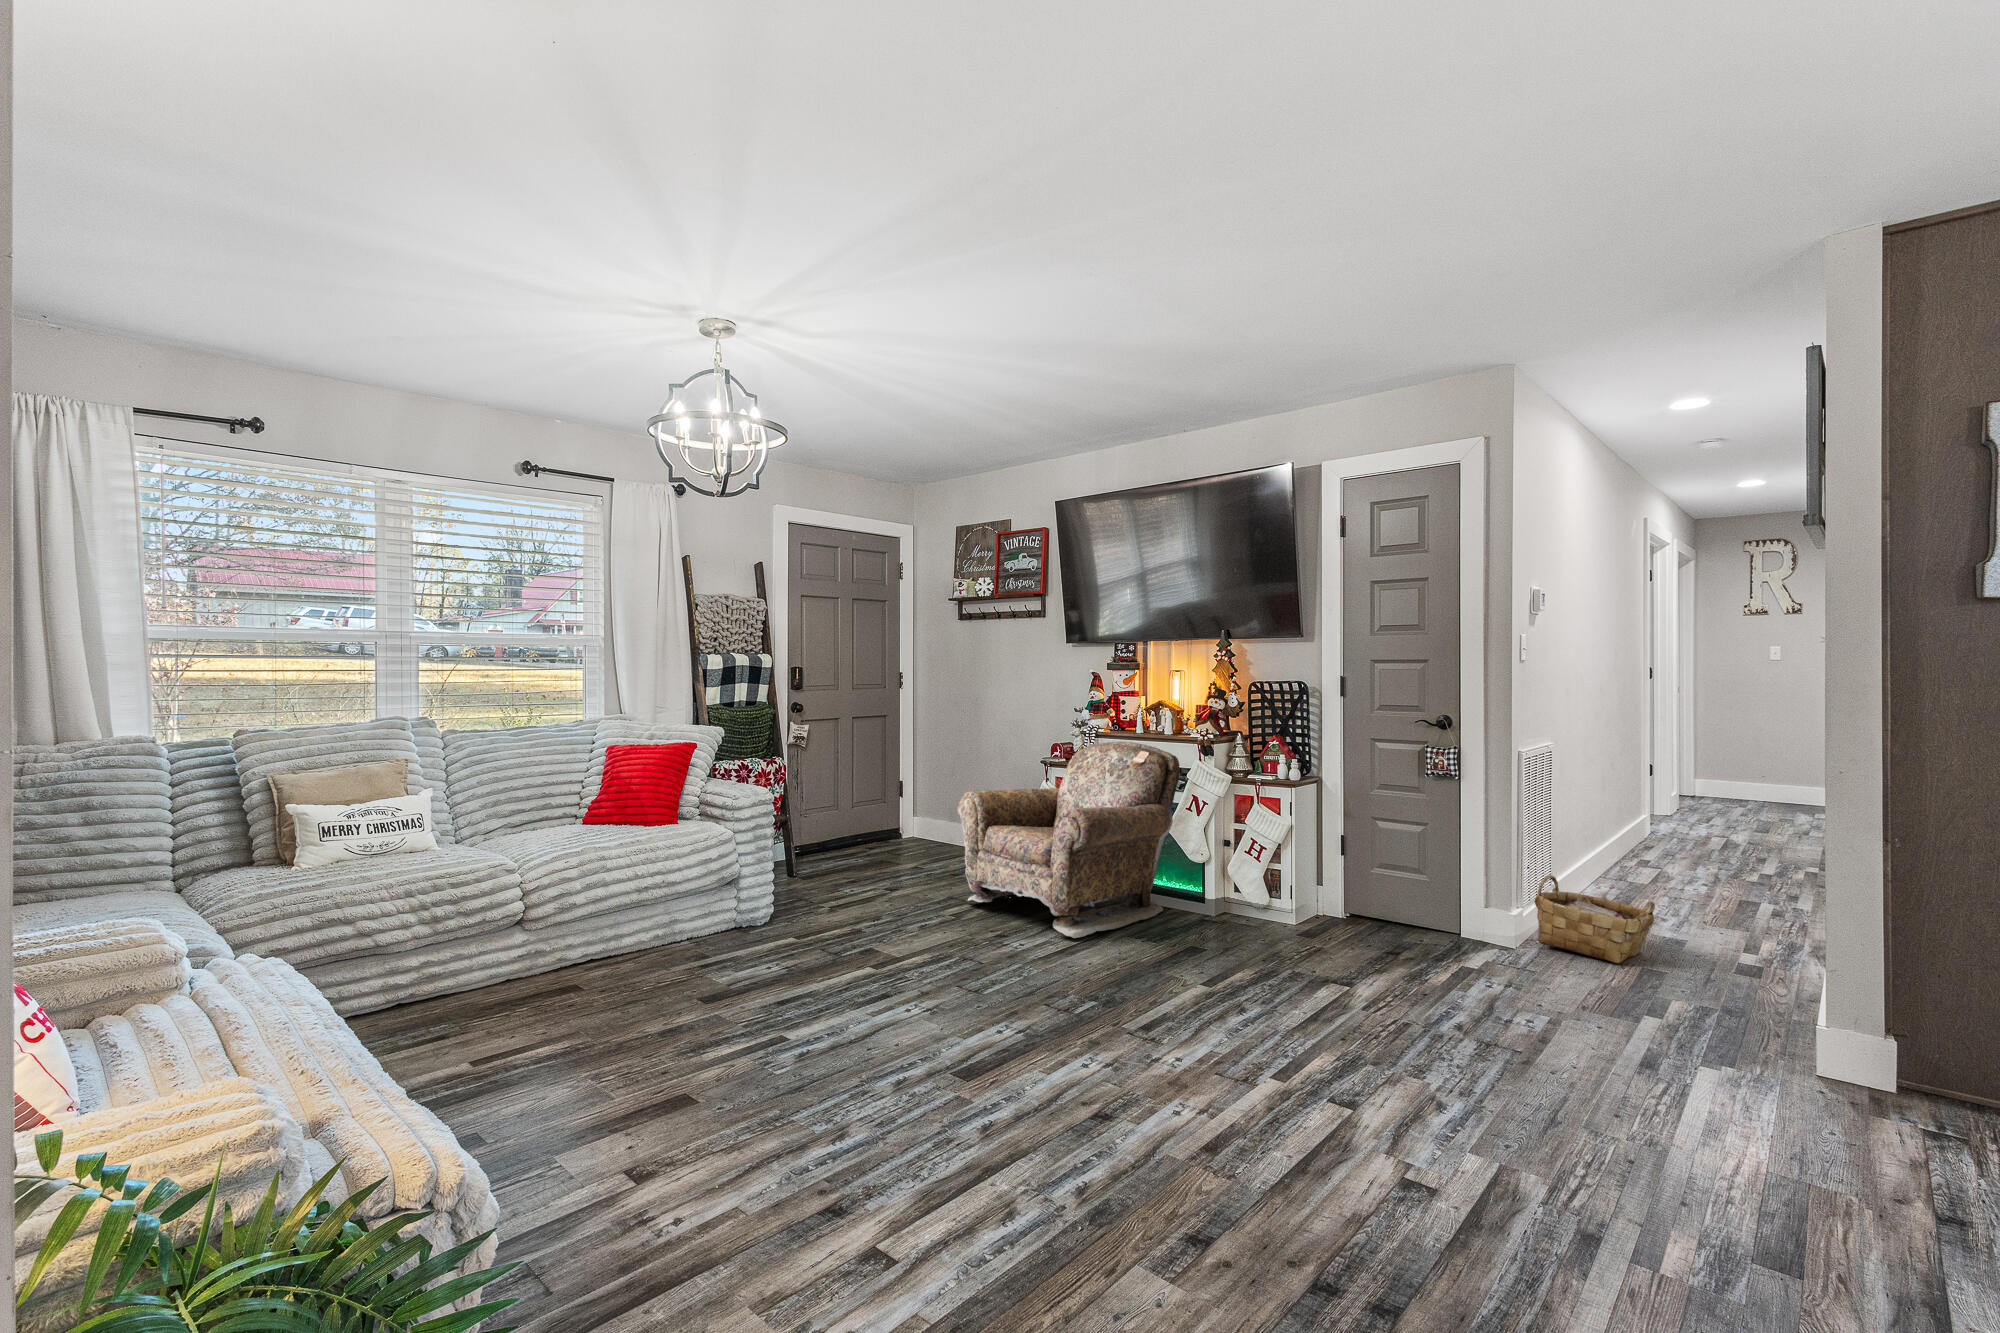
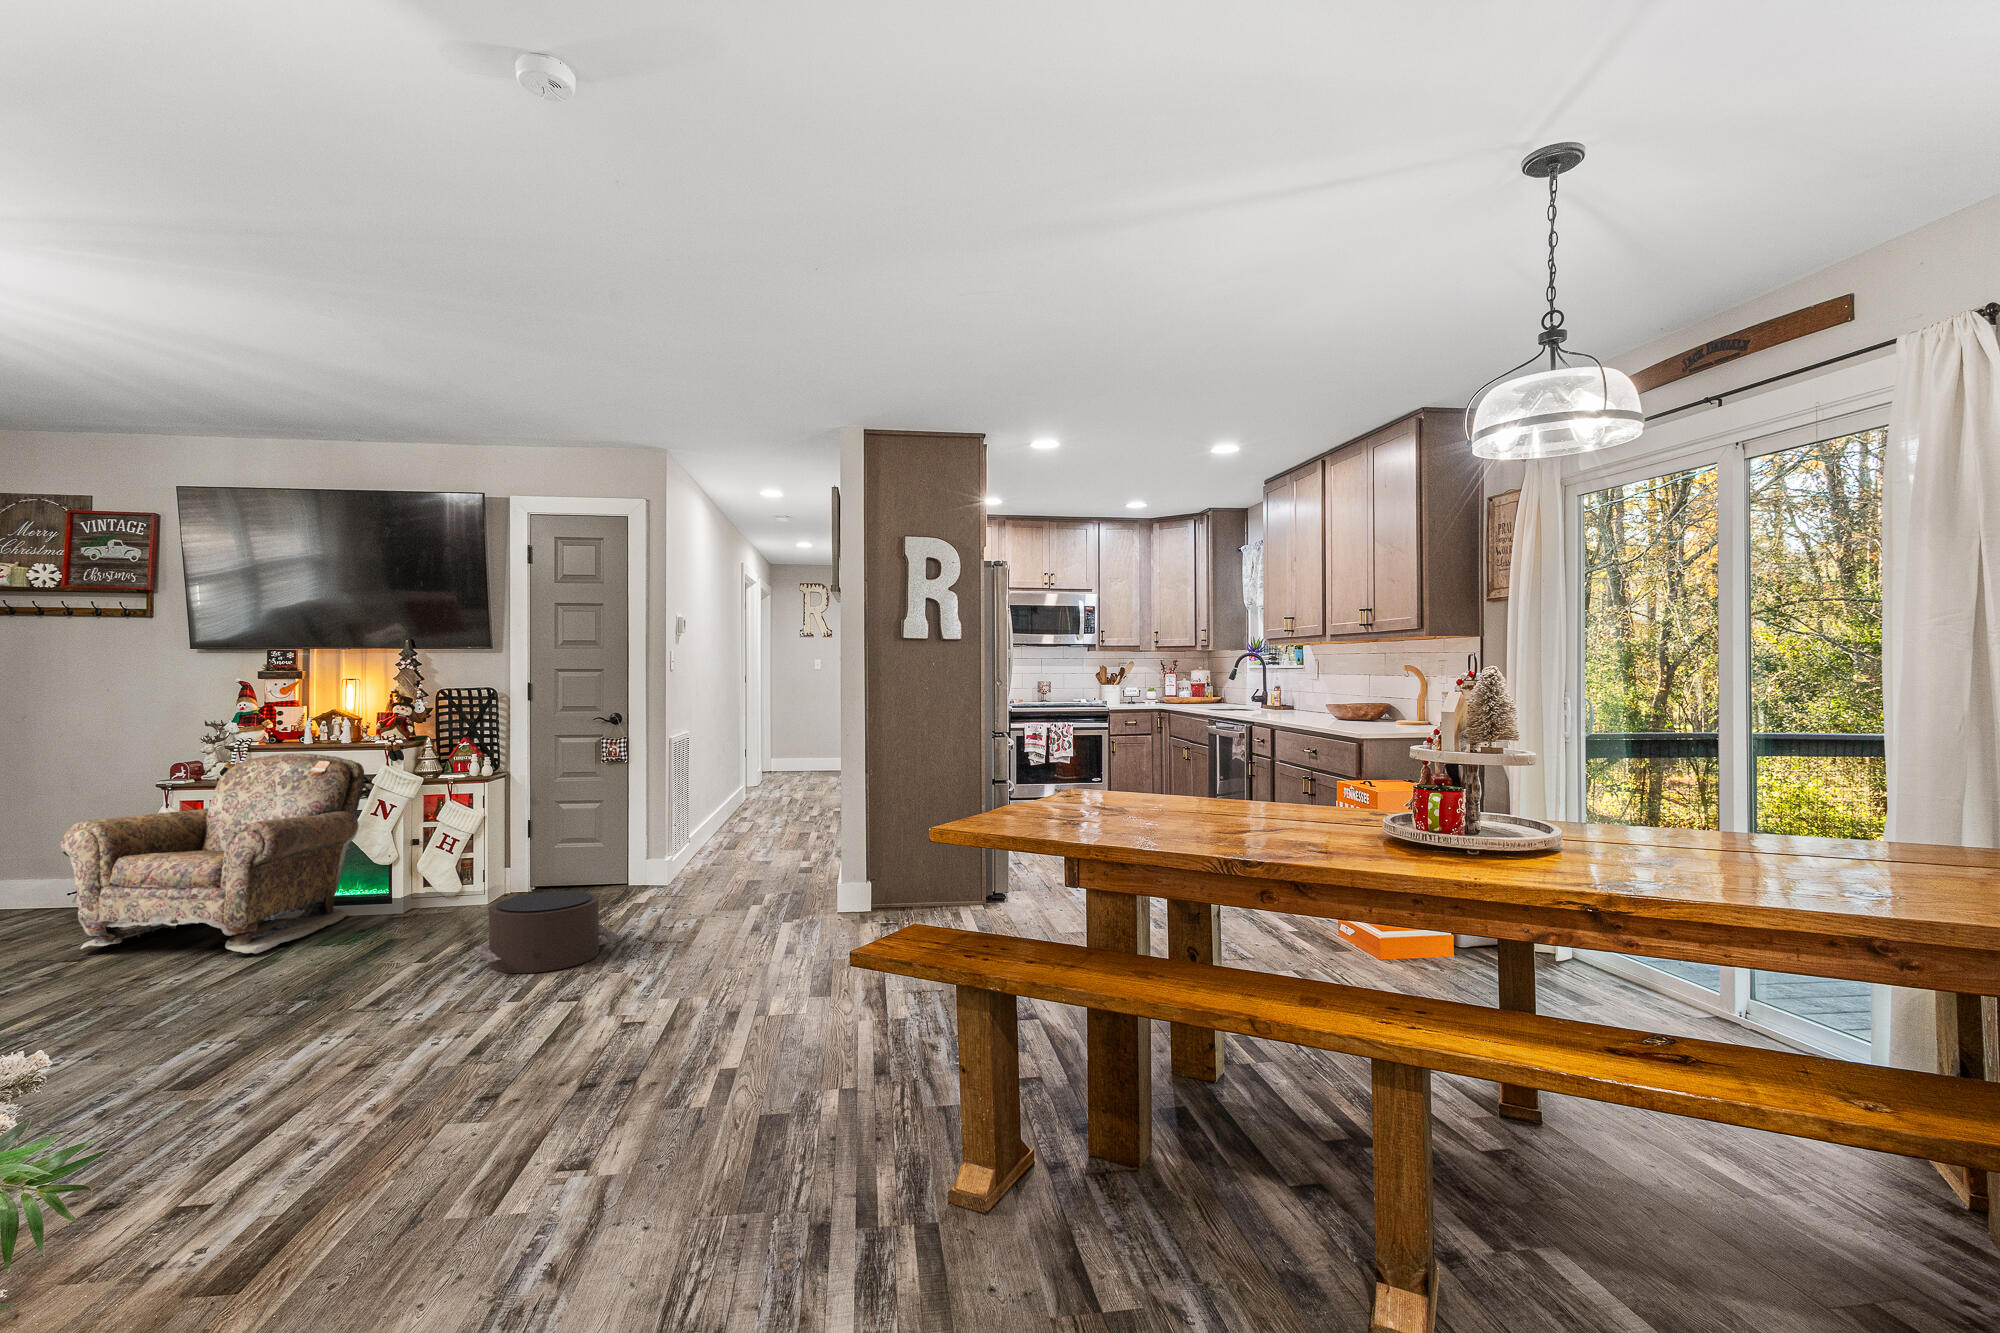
woven basket: present [1534,875,1655,964] -> none [680,828,756,881]
pouf: none [1253,936,1428,1048] -> present [474,891,621,973]

